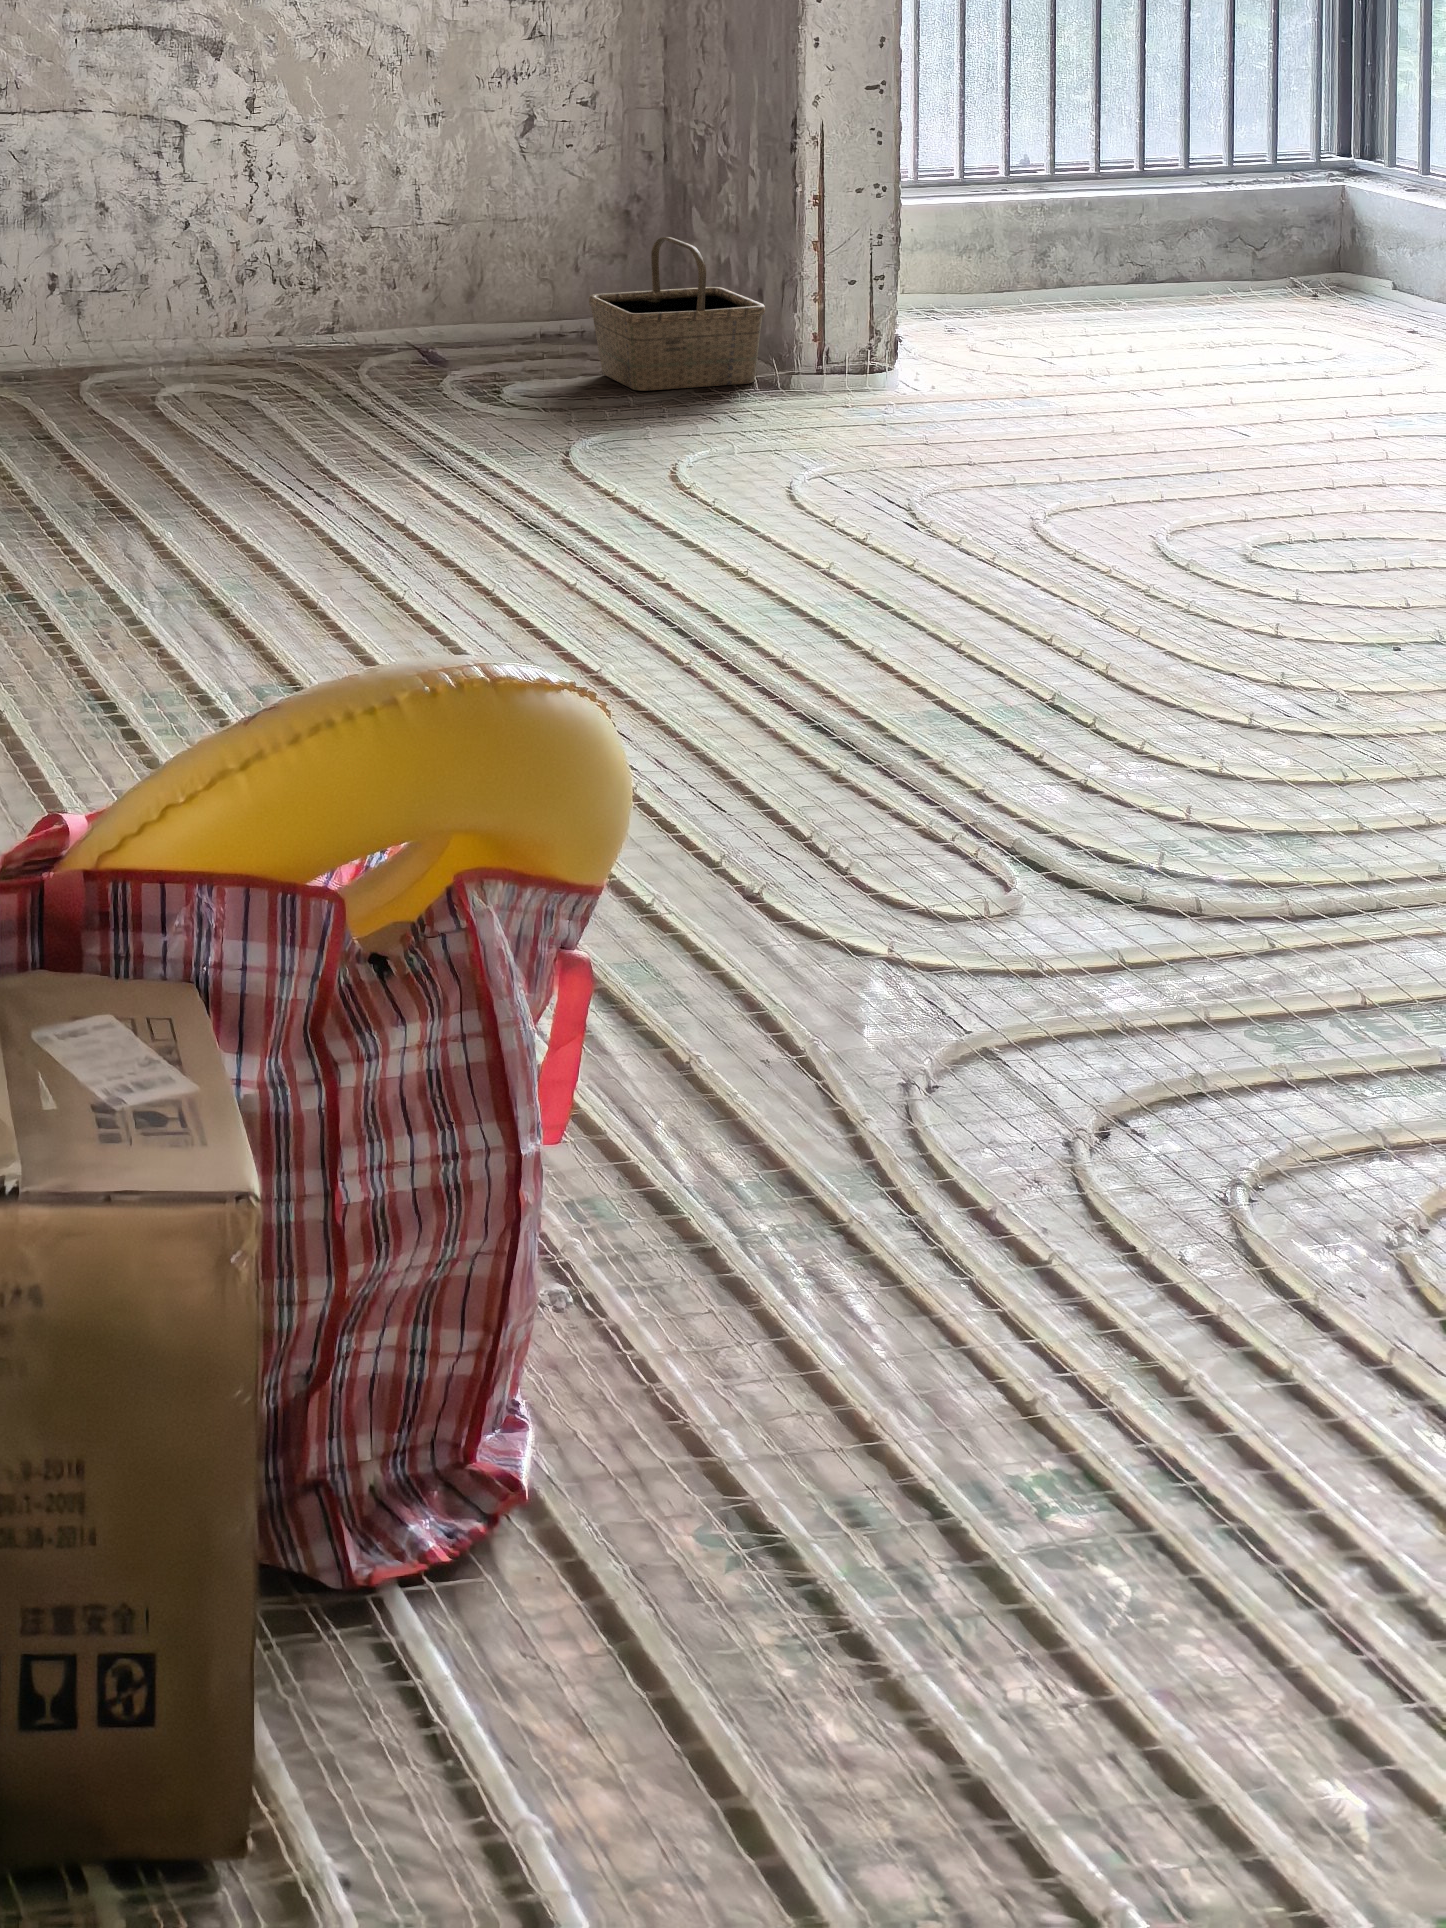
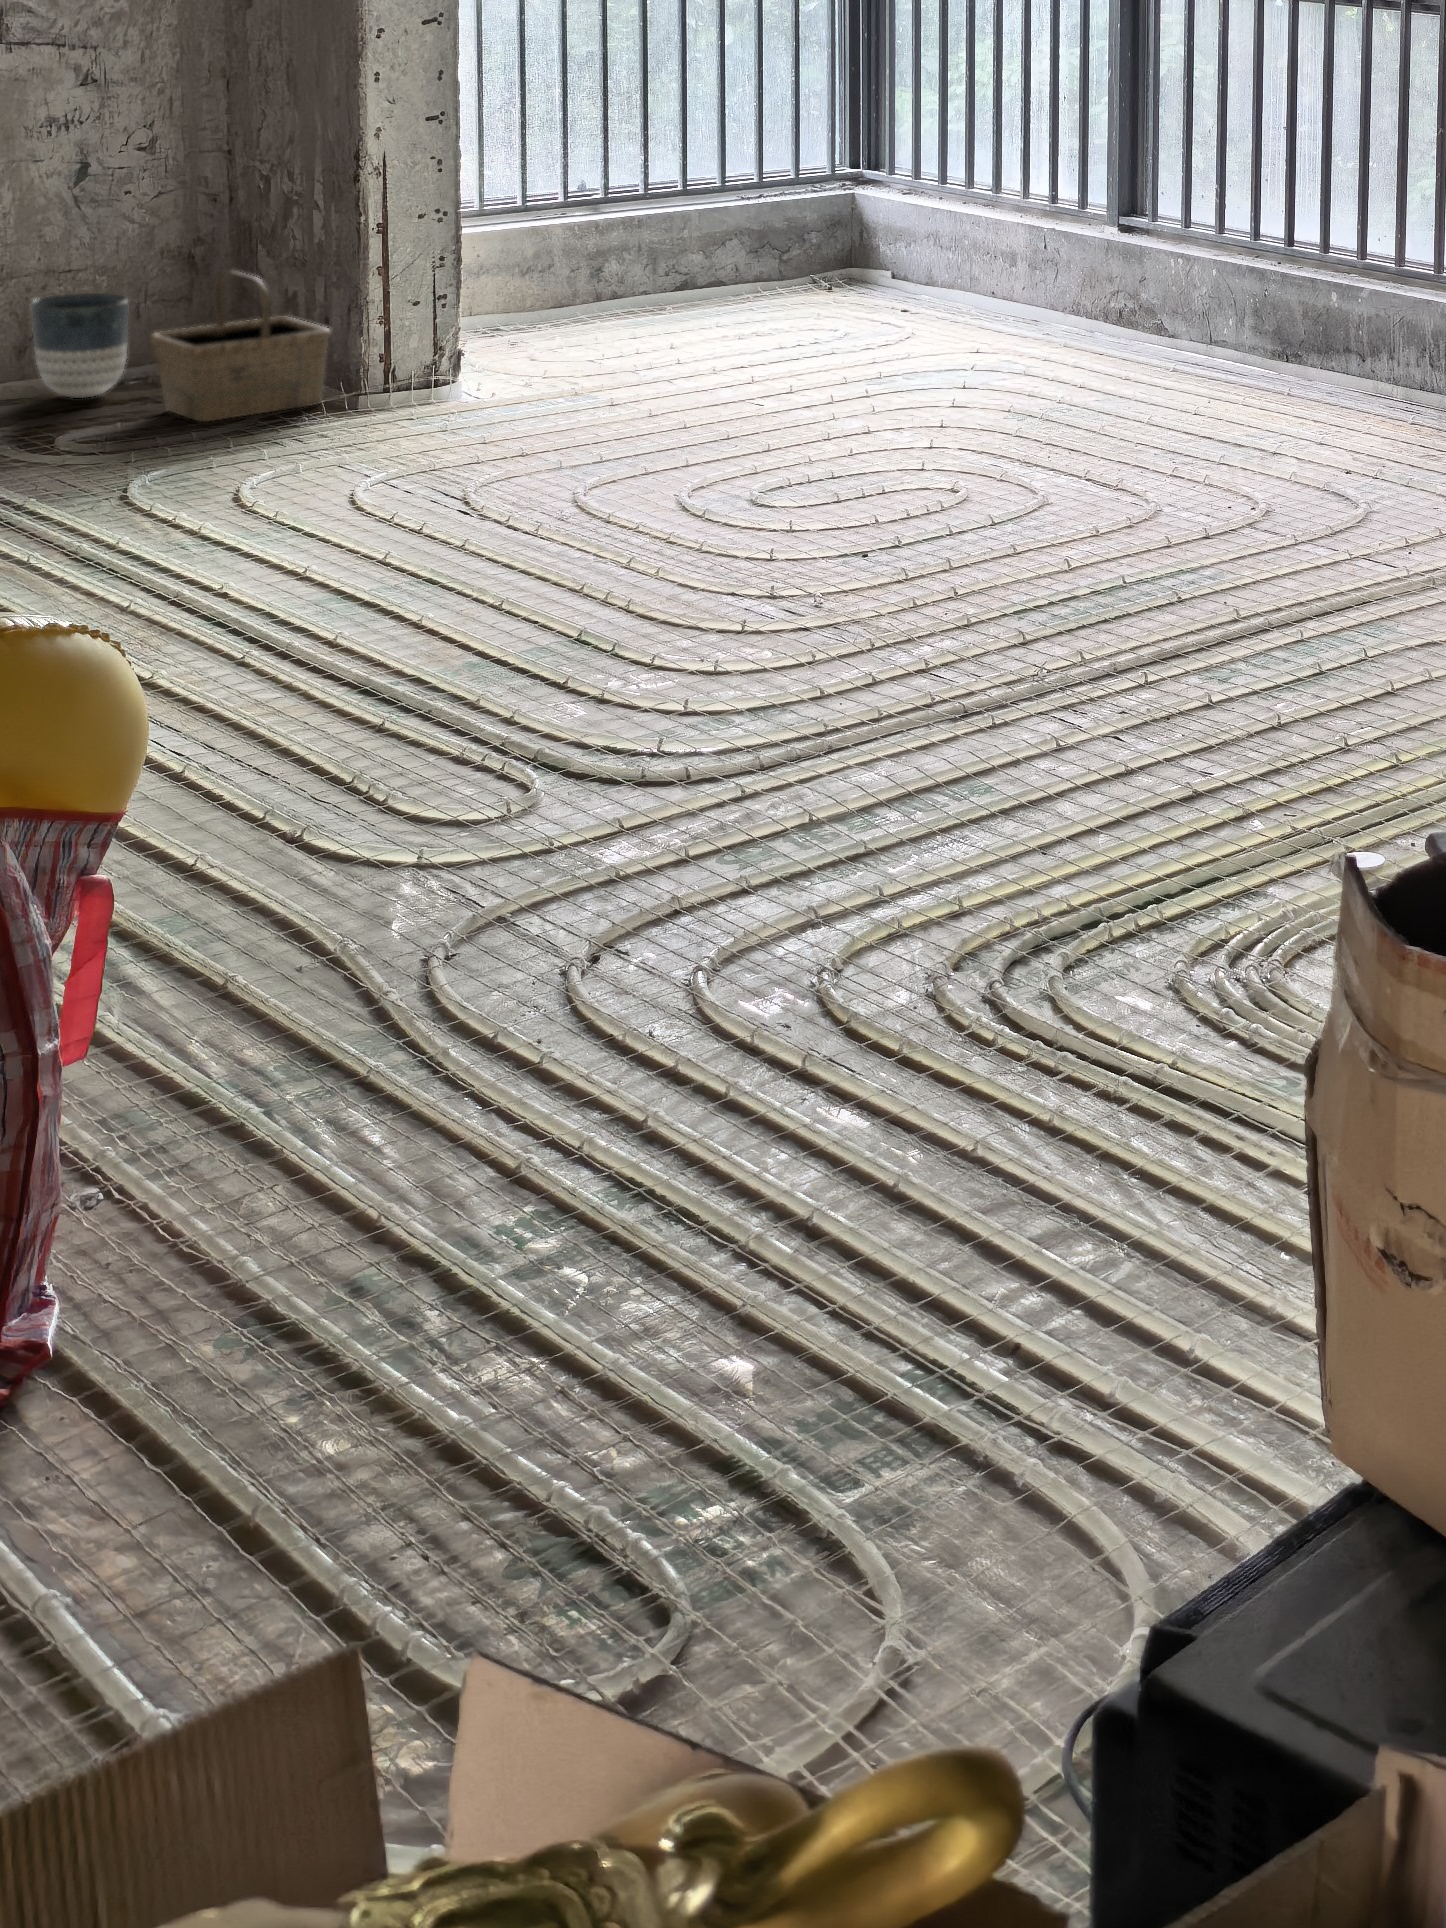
planter: none [480,248,569,352] -> present [31,293,128,398]

